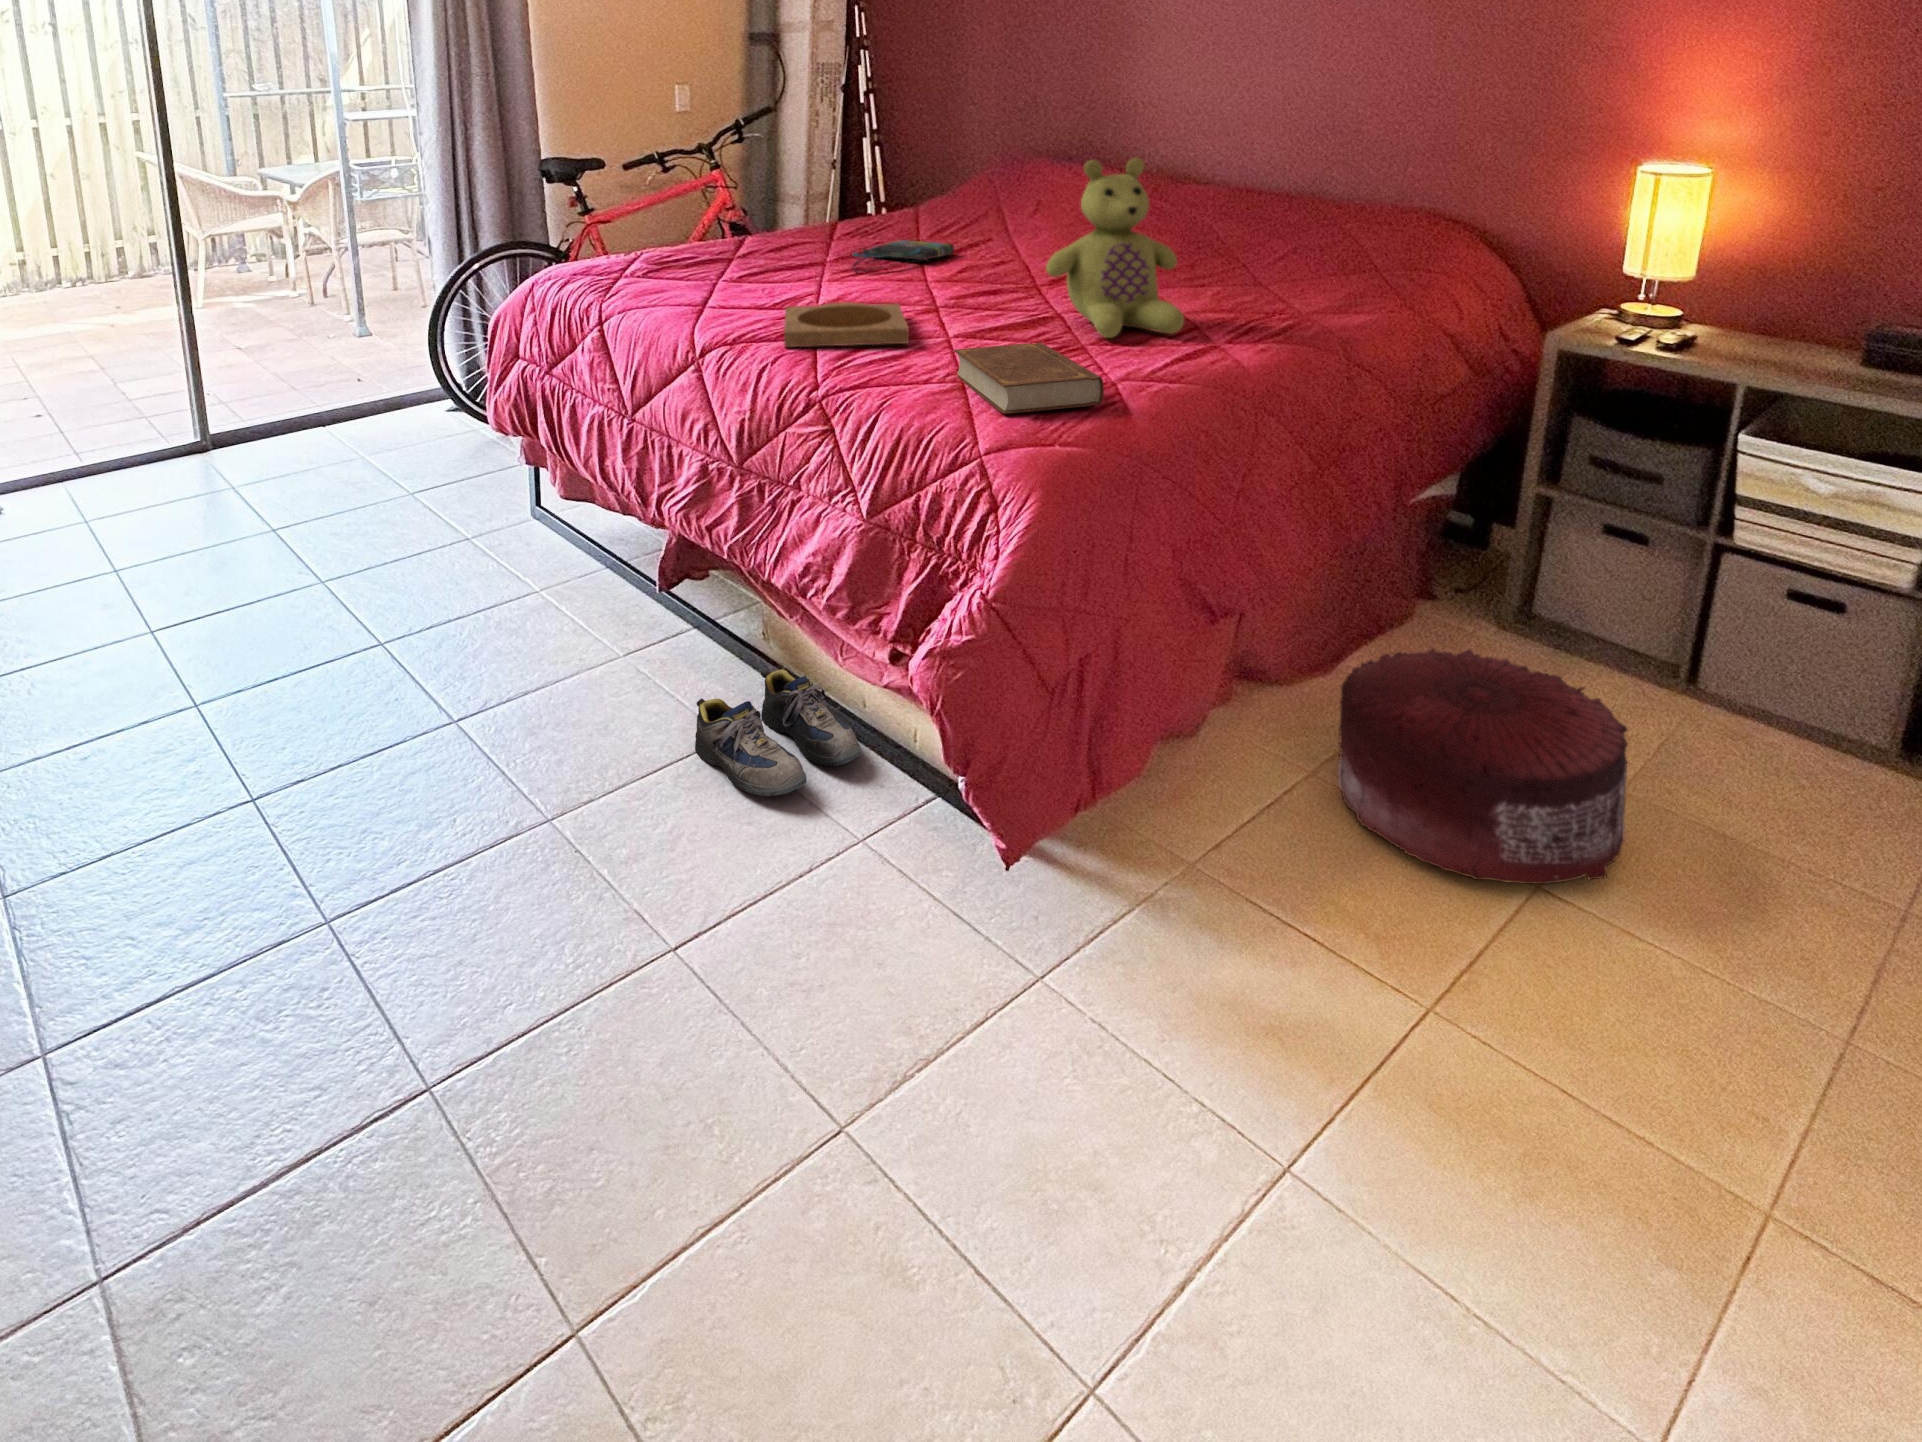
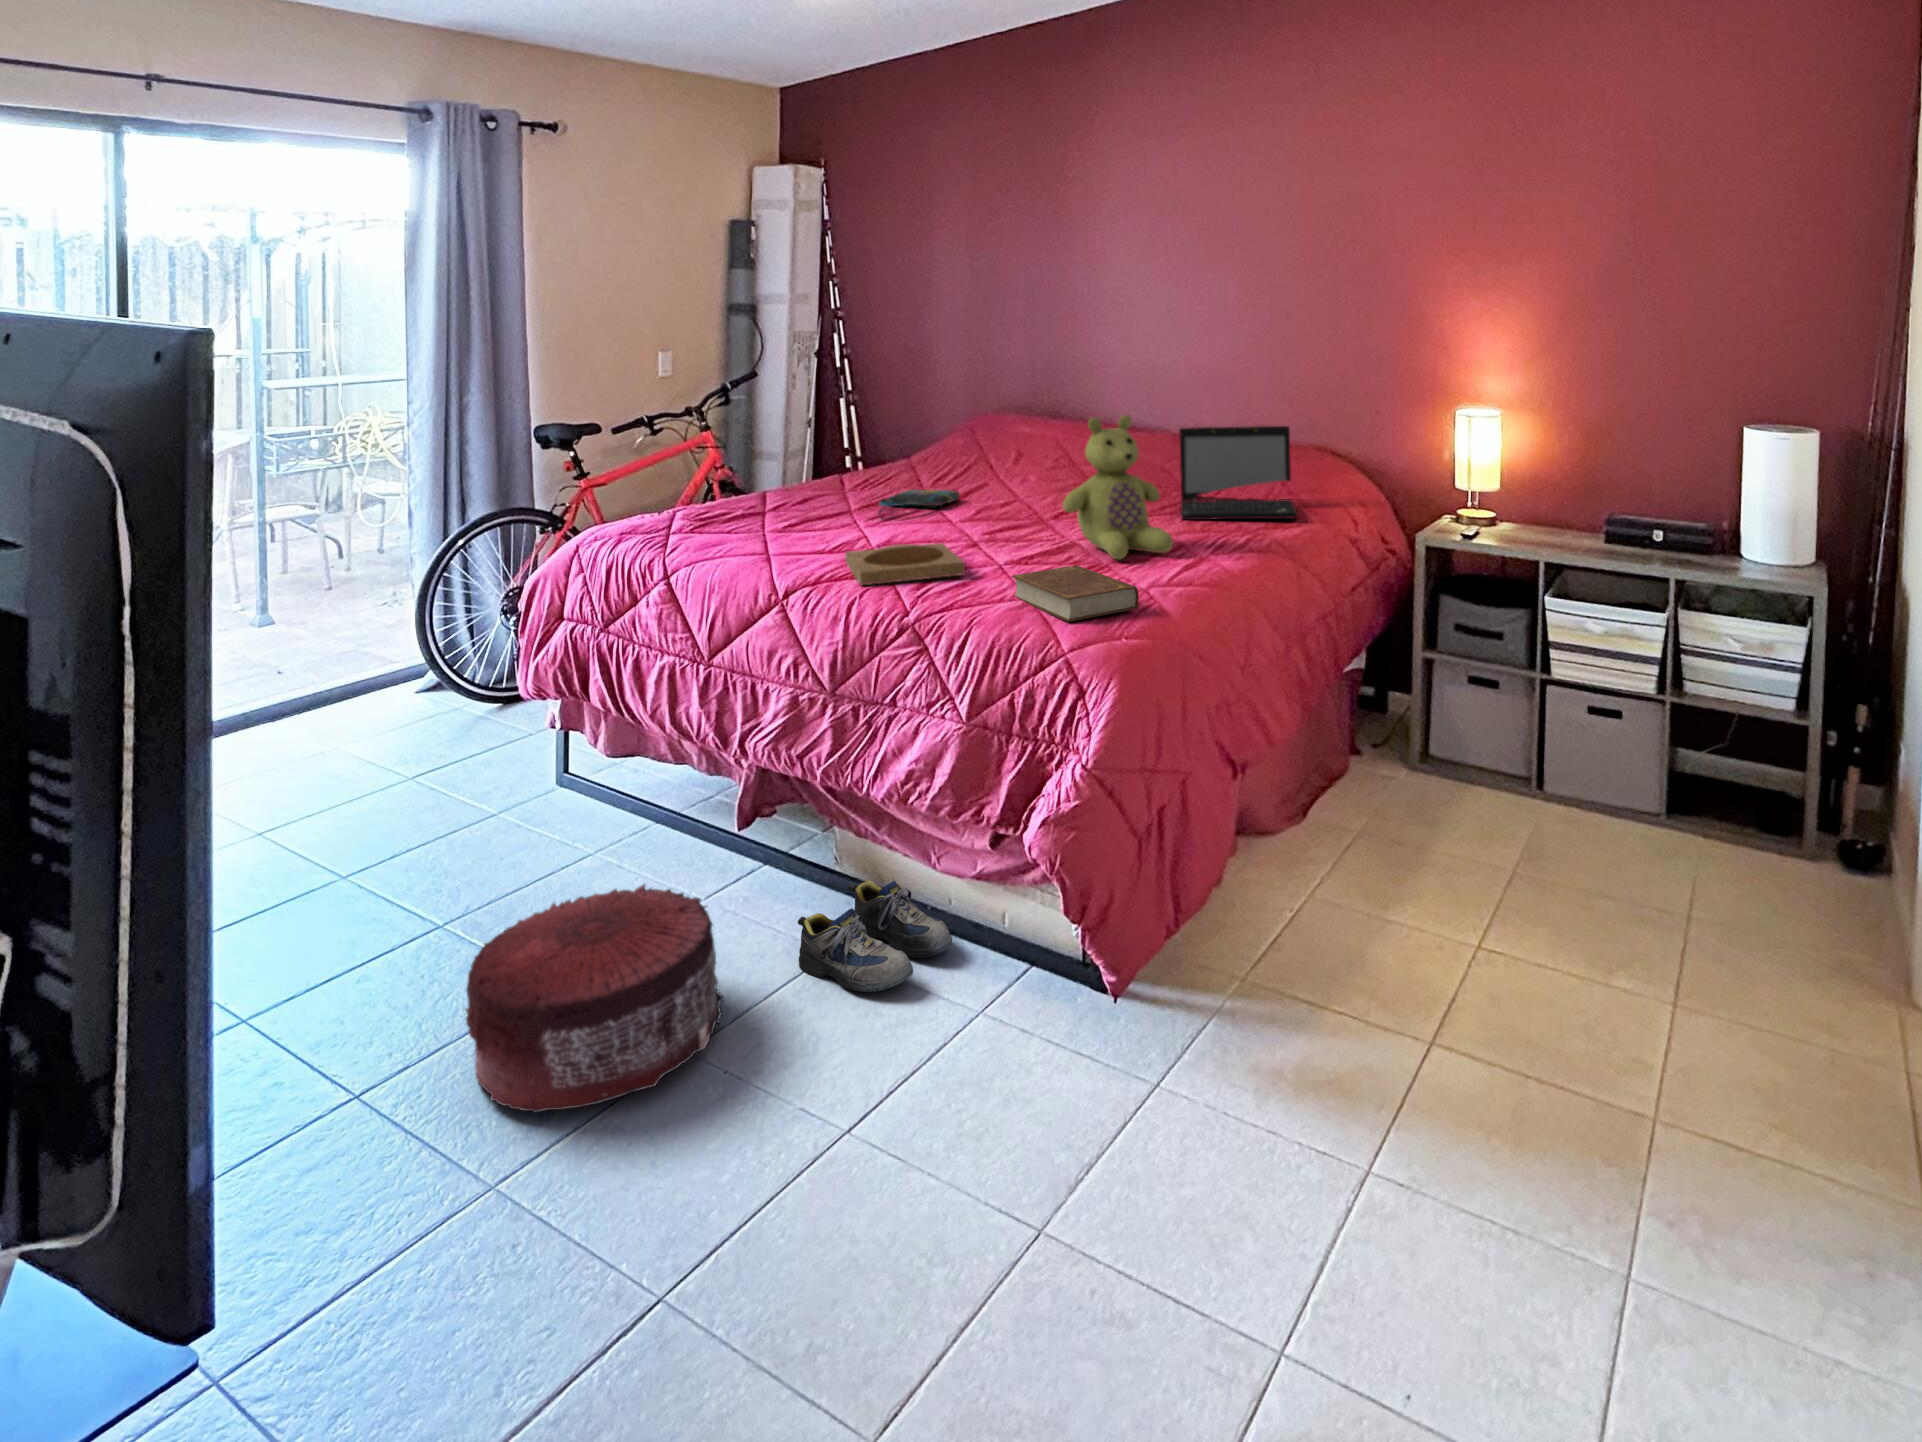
laptop: none [1214,179,1379,300] -> present [1180,426,1298,520]
pouf: present [1338,649,1627,884] -> present [466,884,724,1112]

